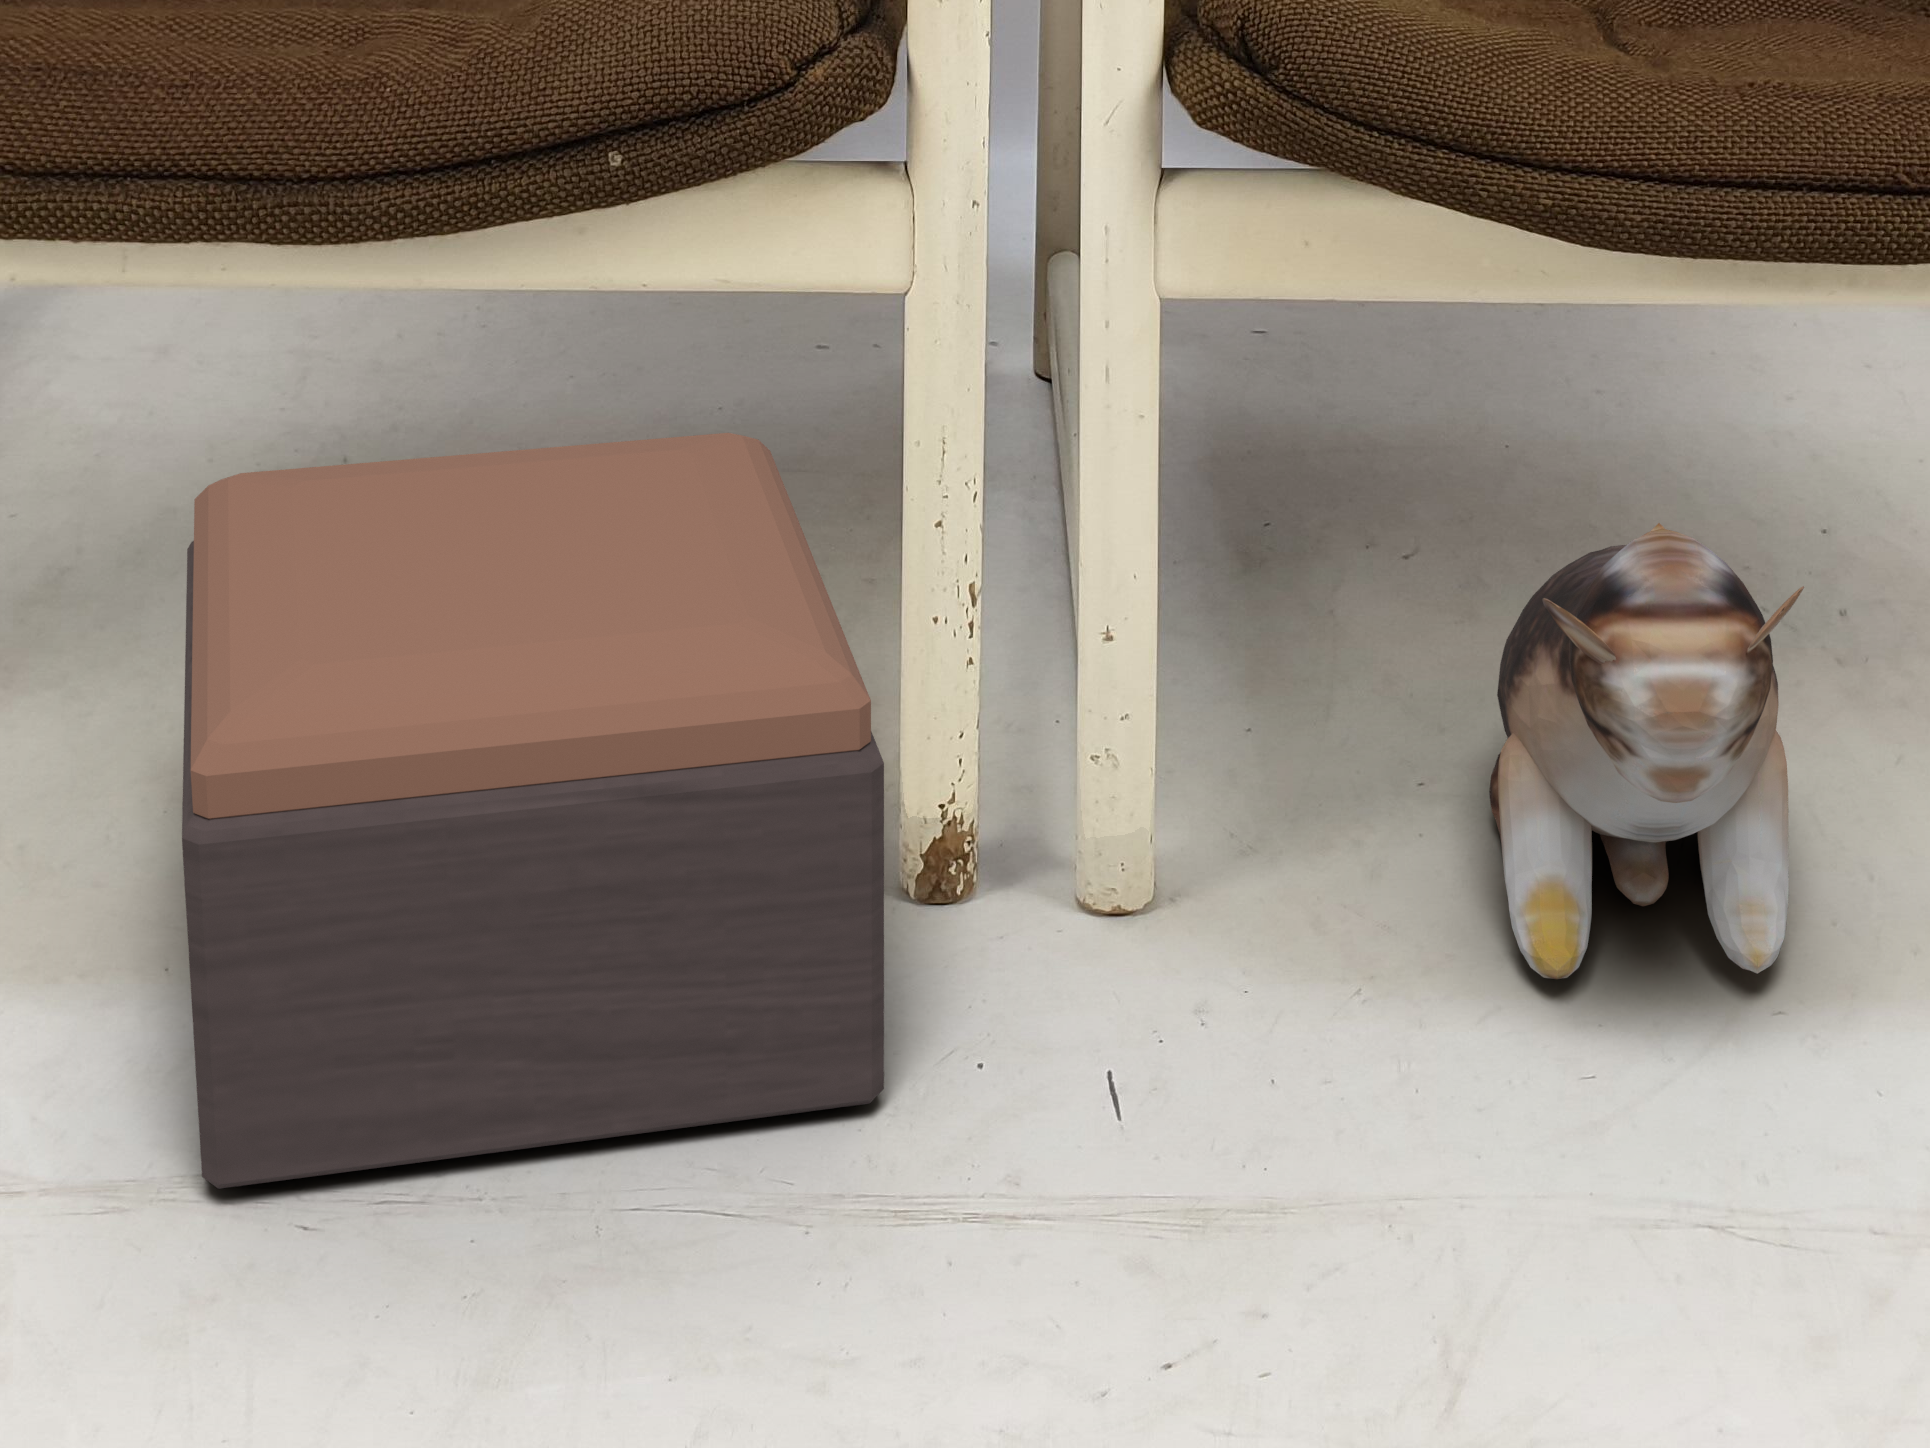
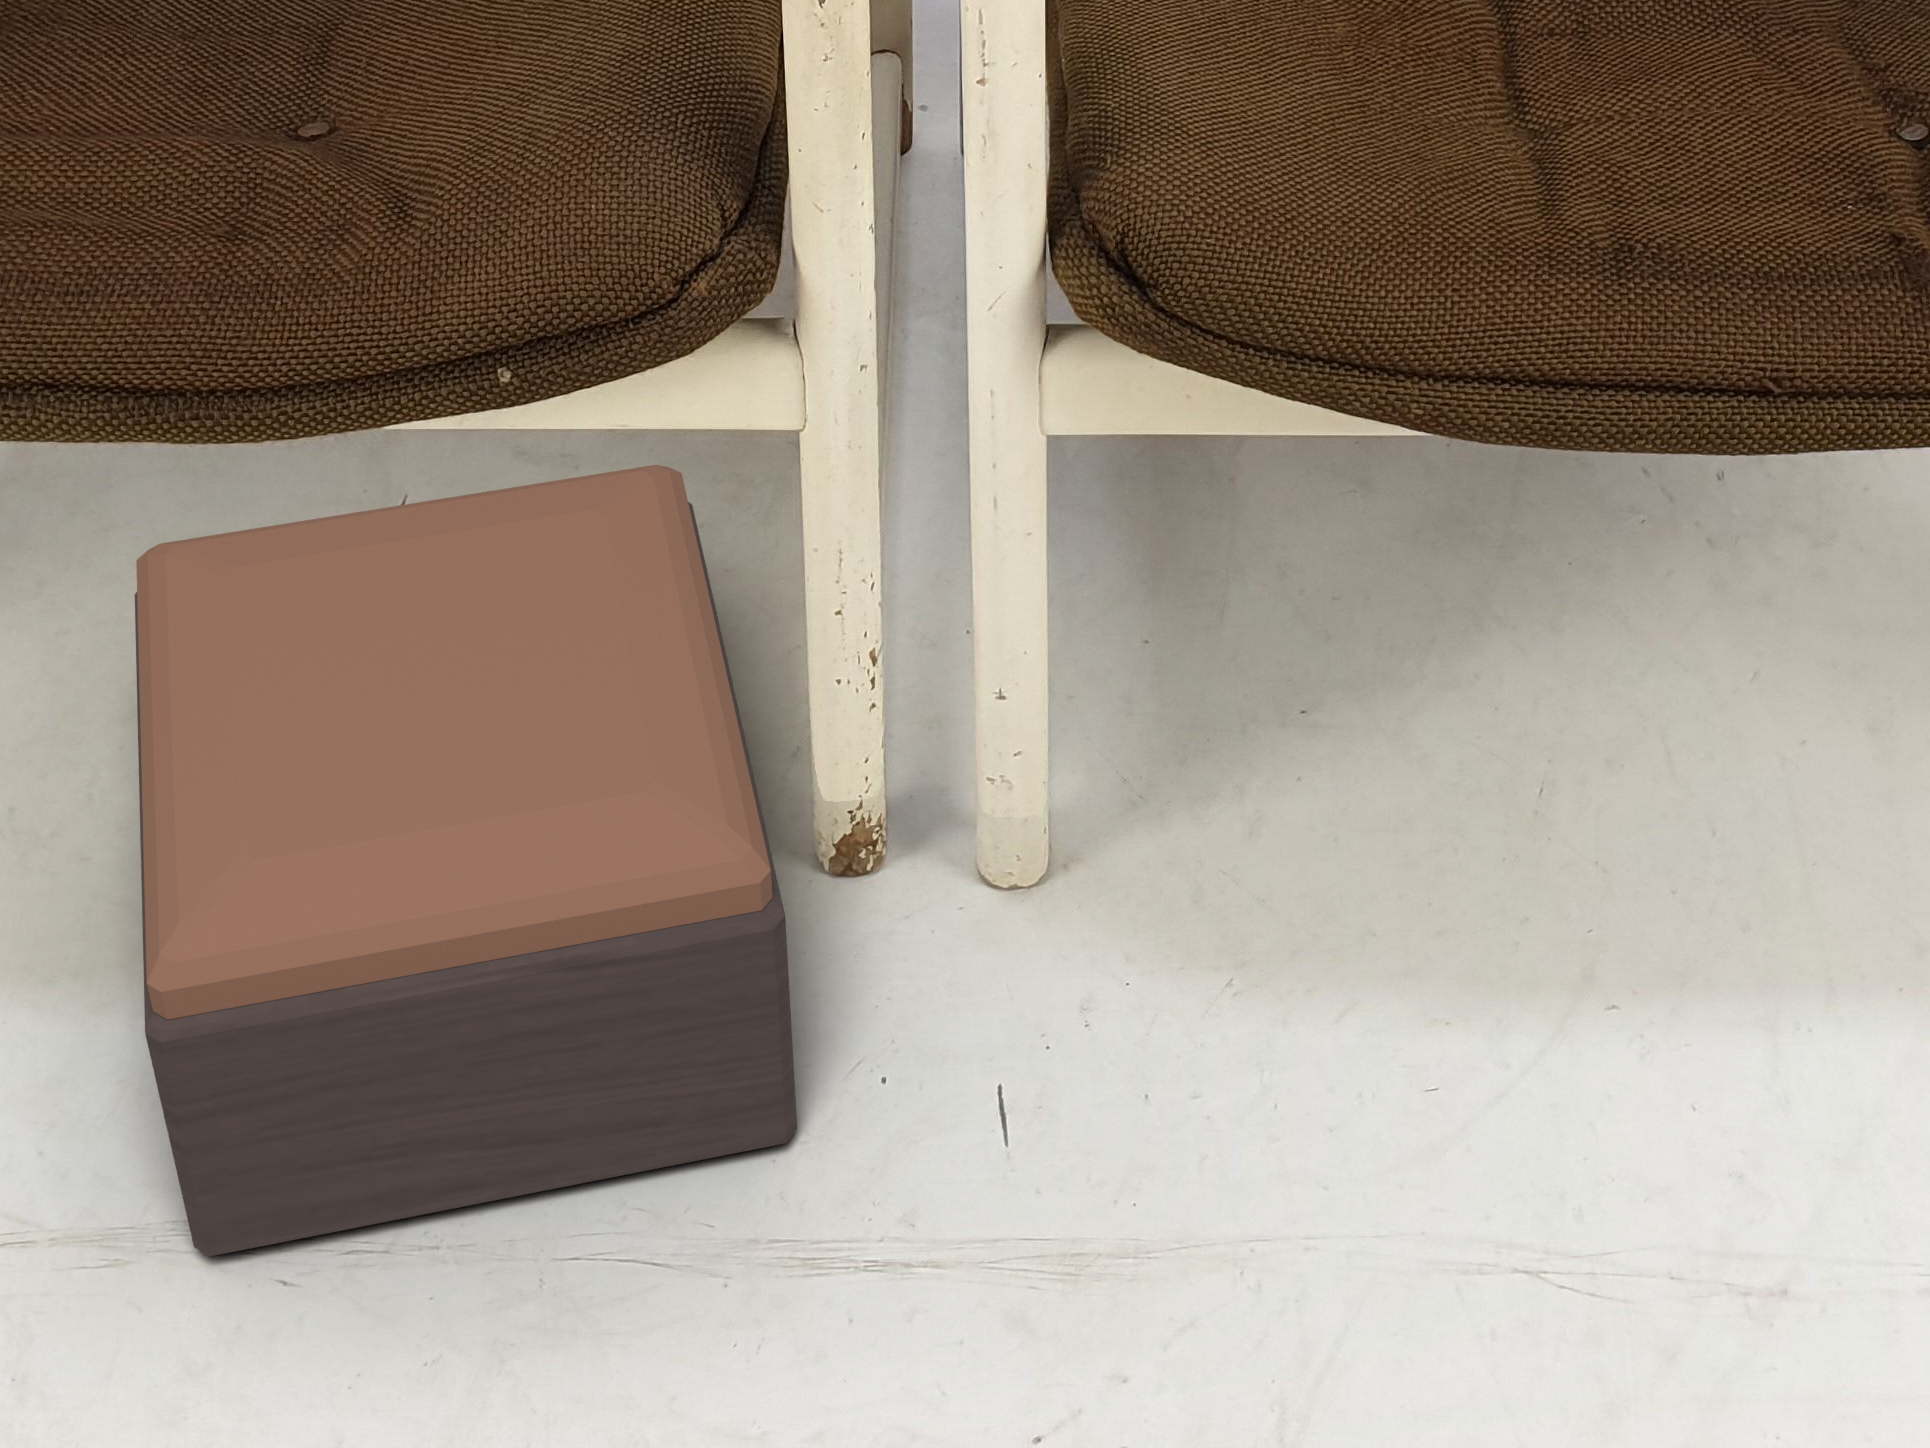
plush toy: present [1489,523,1804,979] -> none [1365,533,1647,989]

